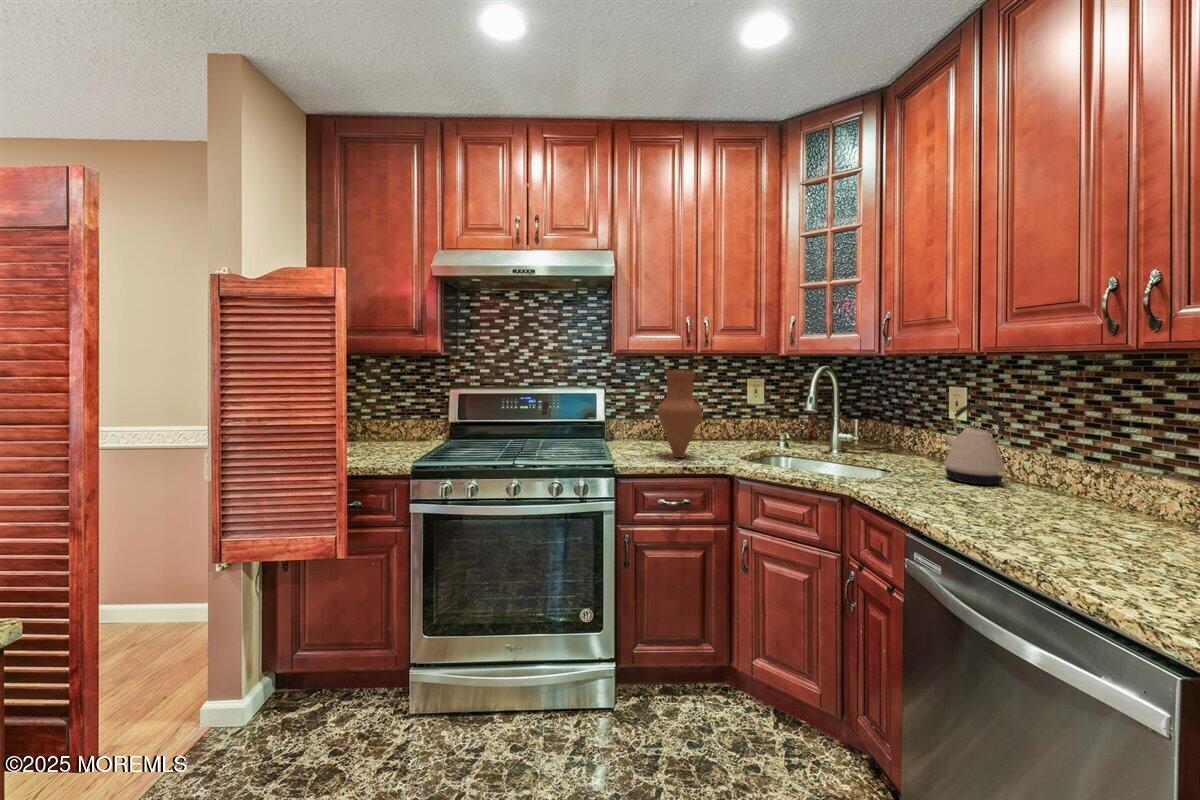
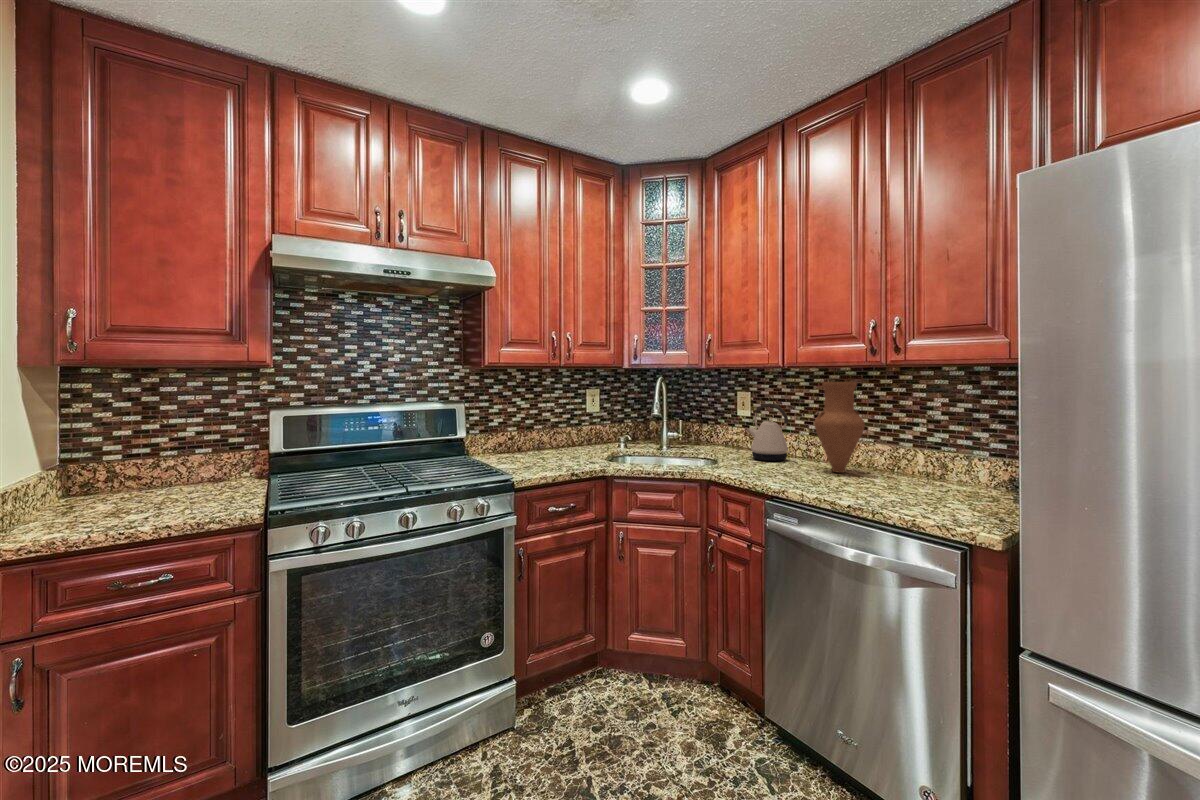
vase: present [657,371,702,457] -> present [814,382,865,473]

